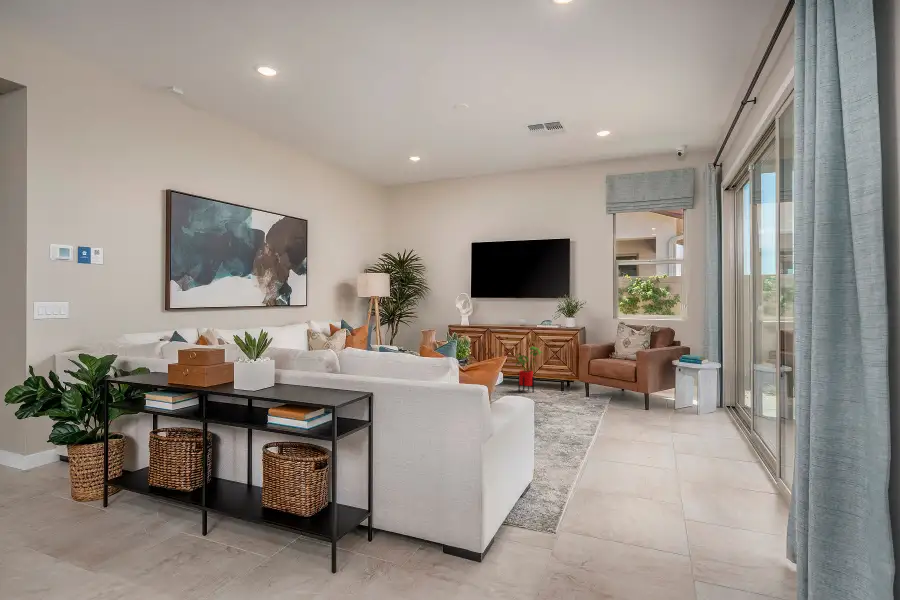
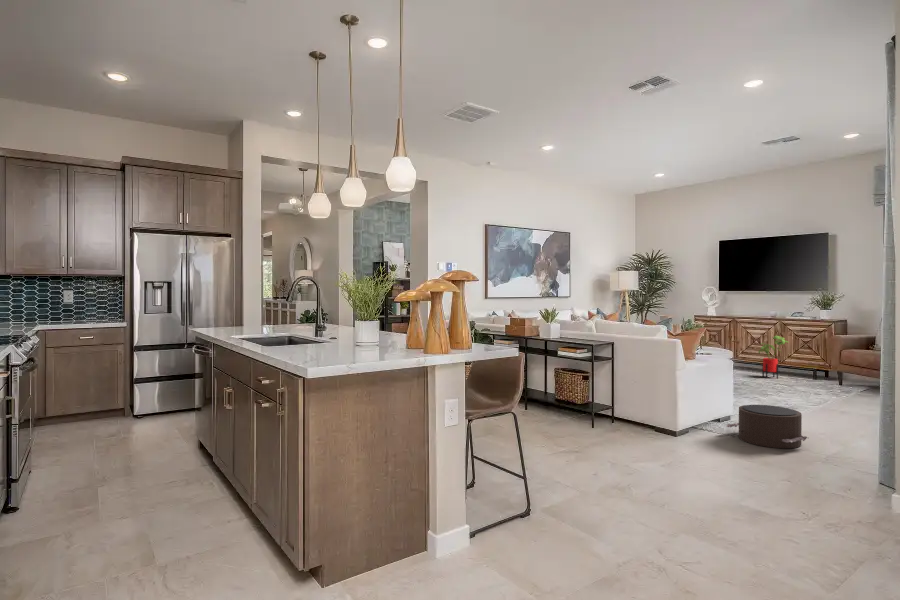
pouf: none [555,475,679,565] -> present [727,405,807,448]

